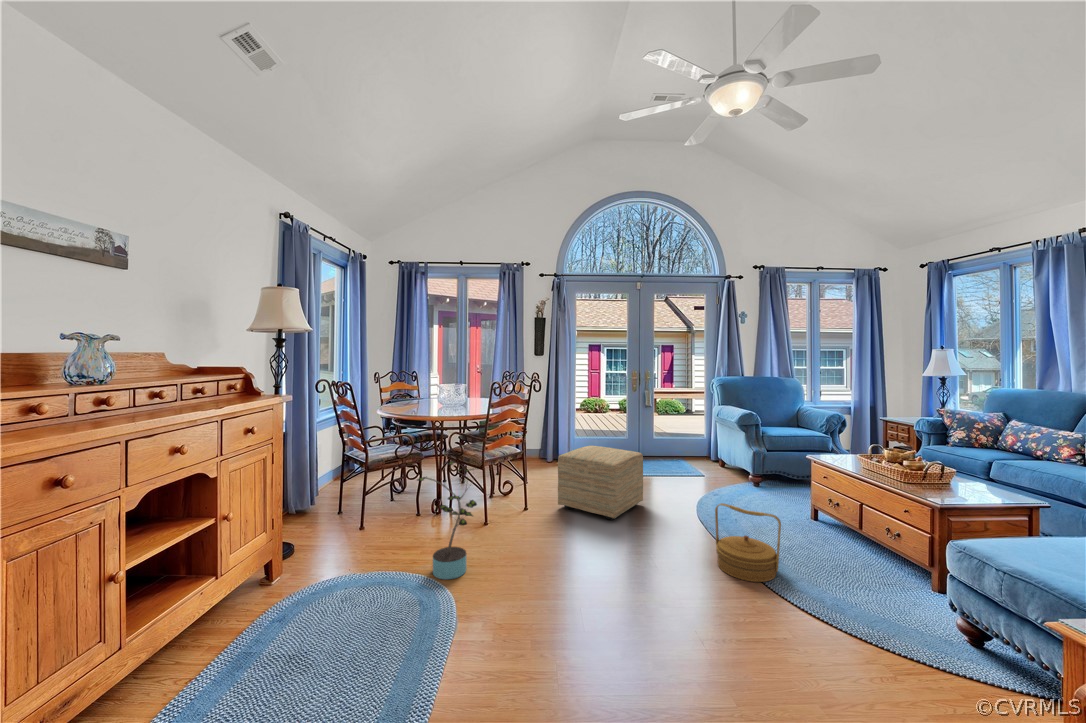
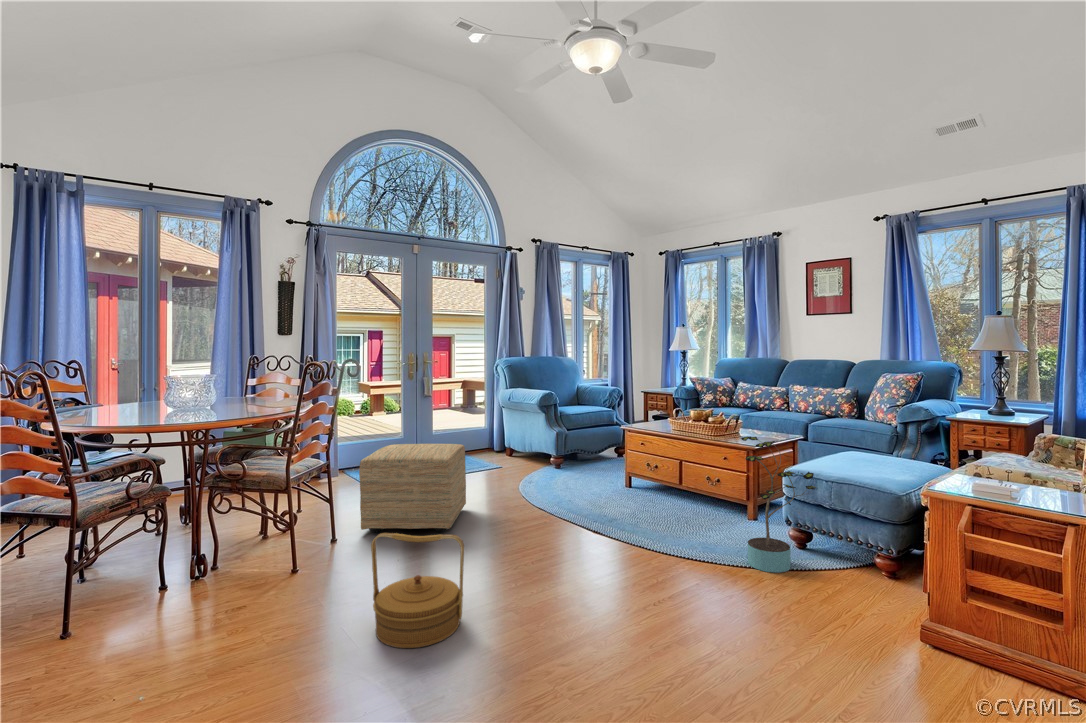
potted plant: present [417,461,478,579] -> present [741,437,816,573]
basket: present [715,503,781,582] -> present [371,533,464,648]

